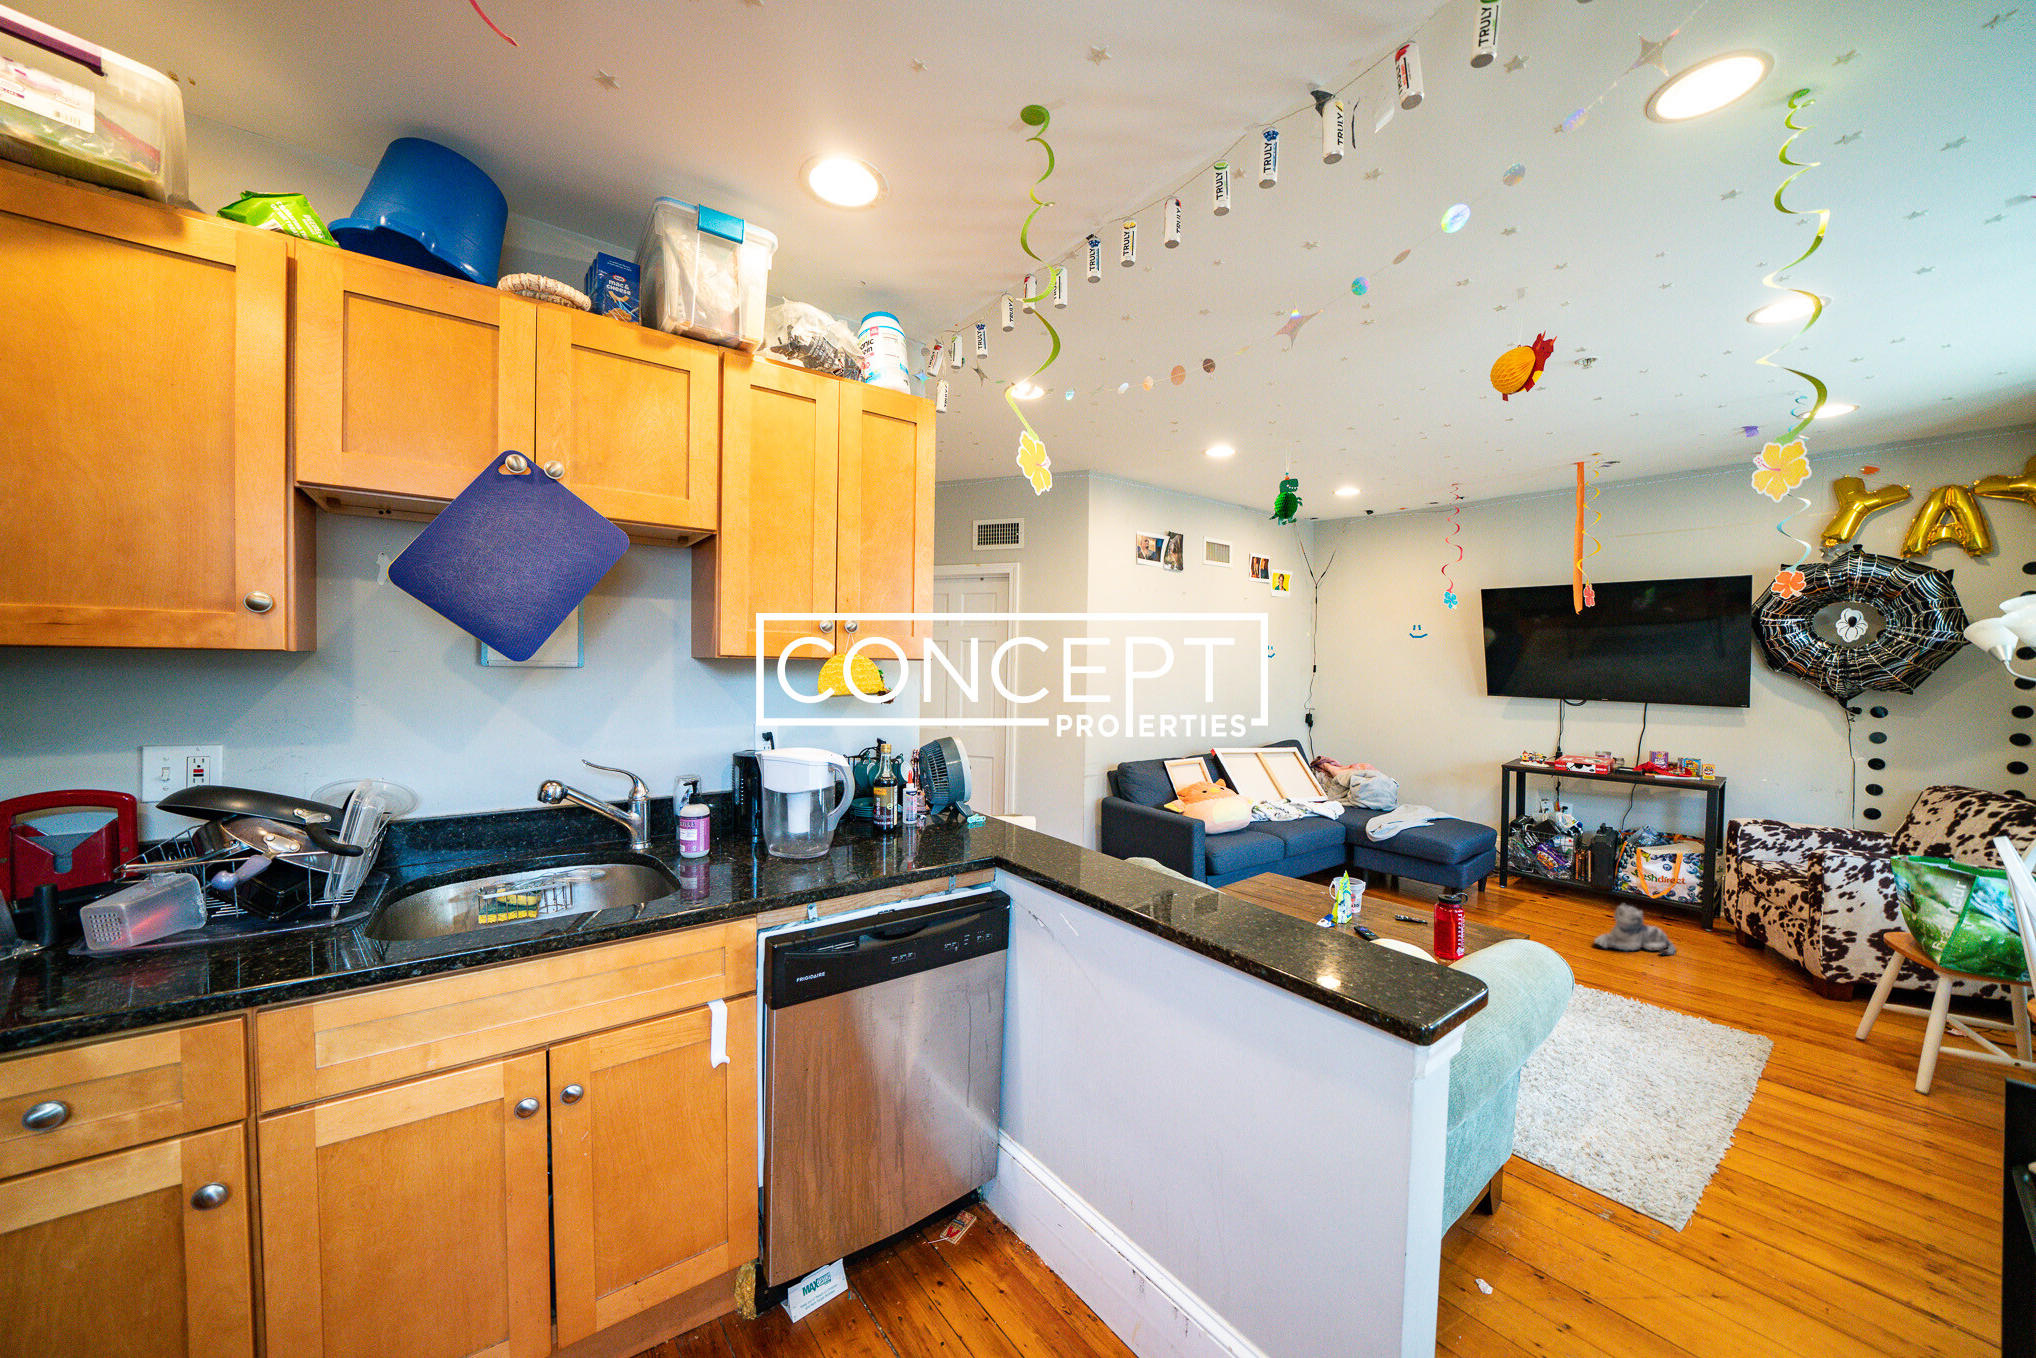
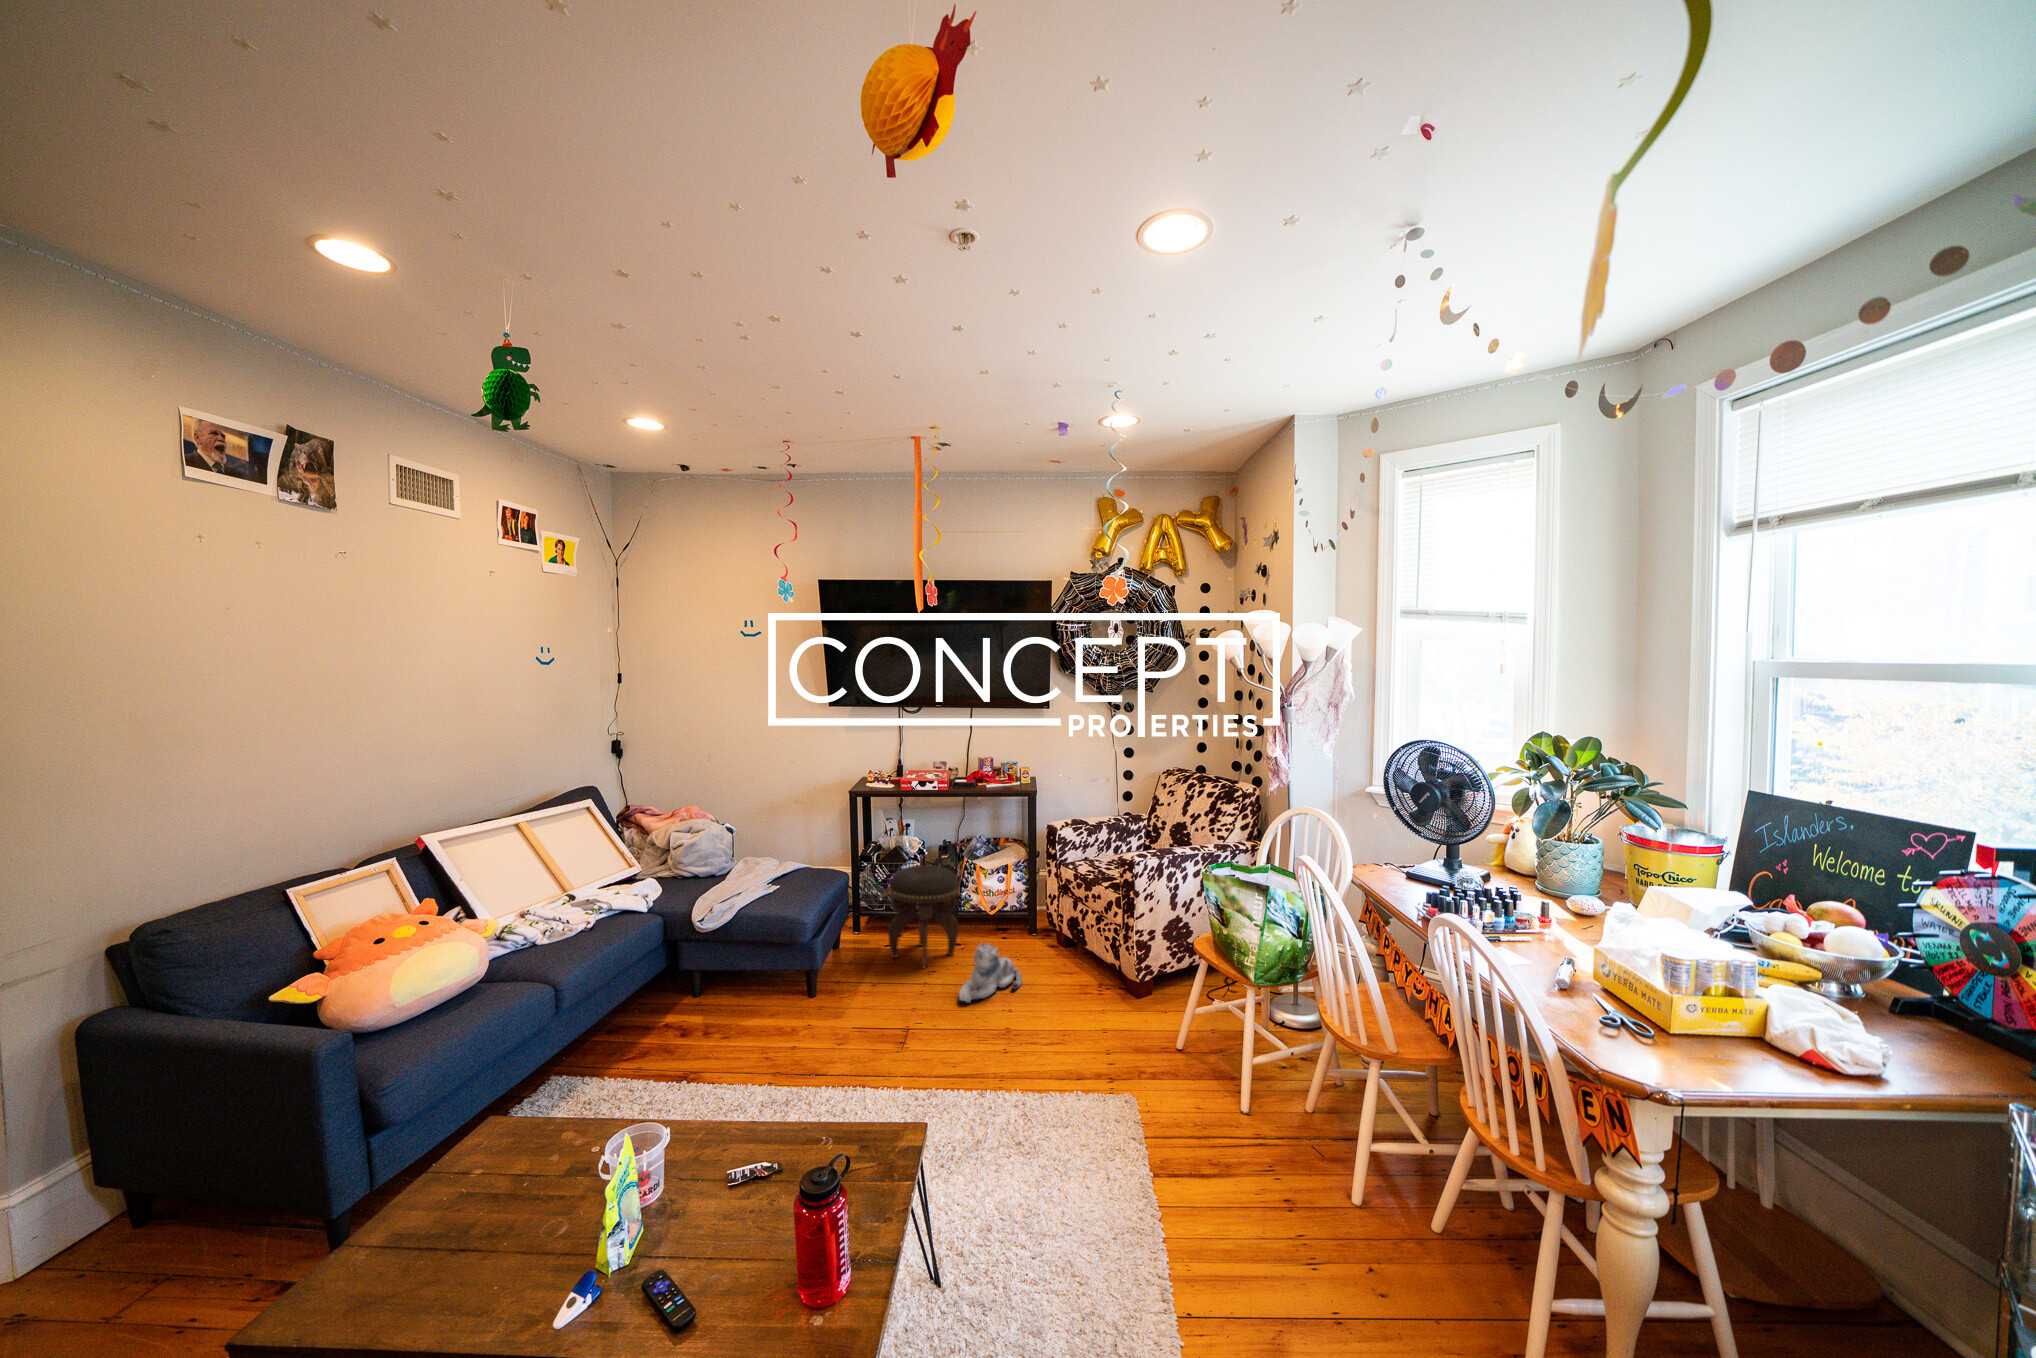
footstool: none [1531,834,1611,920] -> present [888,865,960,968]

